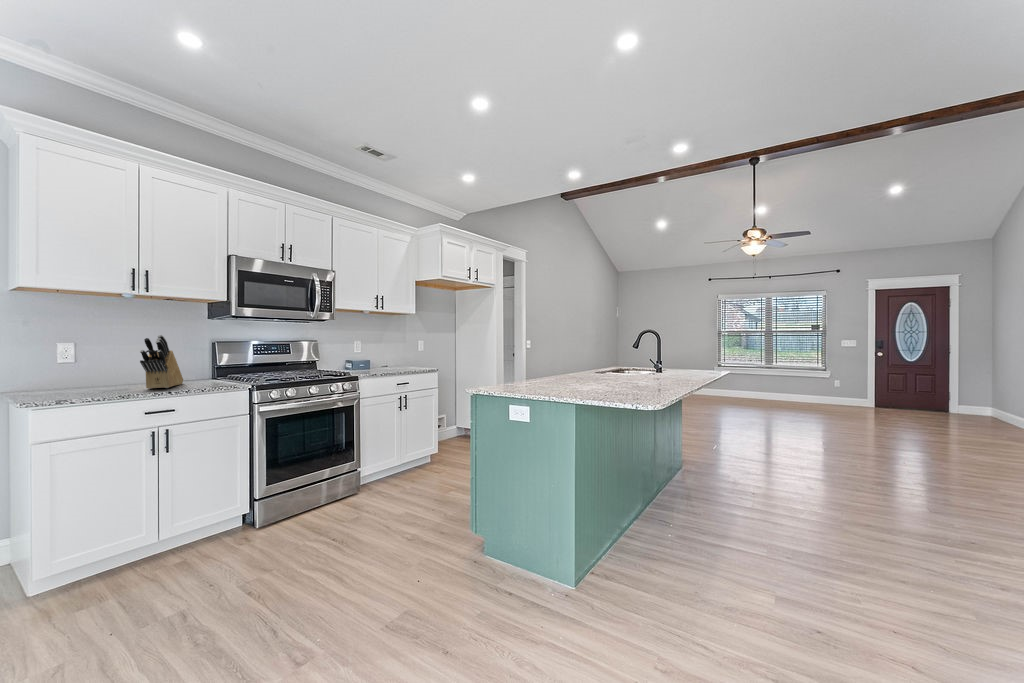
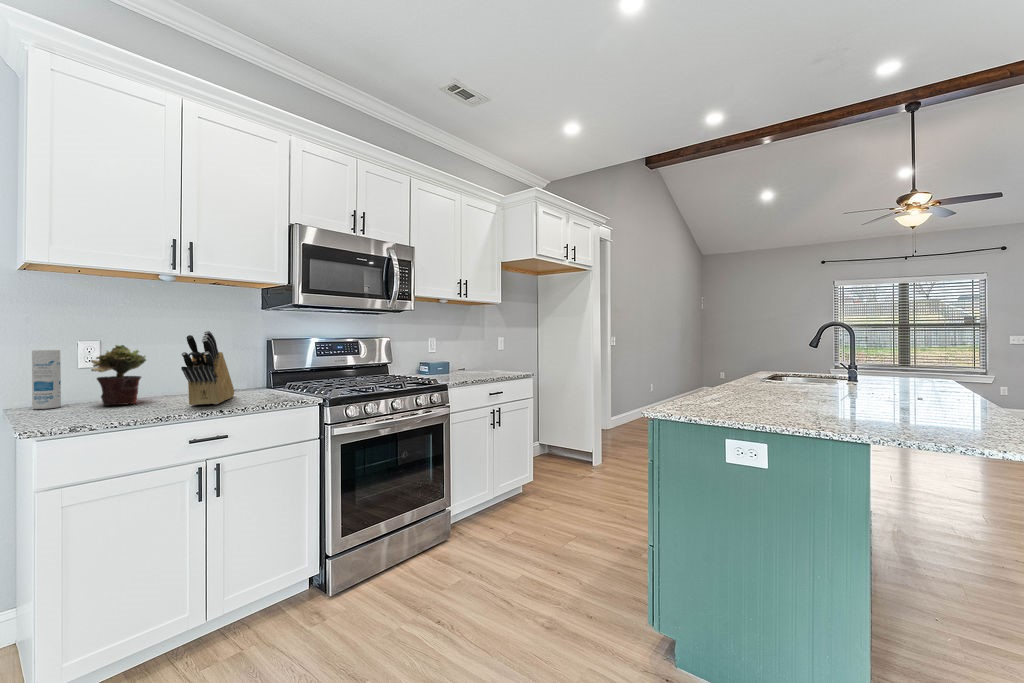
potted plant: none [71,345,114,389] -> present [91,345,146,405]
canister: none [27,349,48,391] -> present [32,350,61,409]

